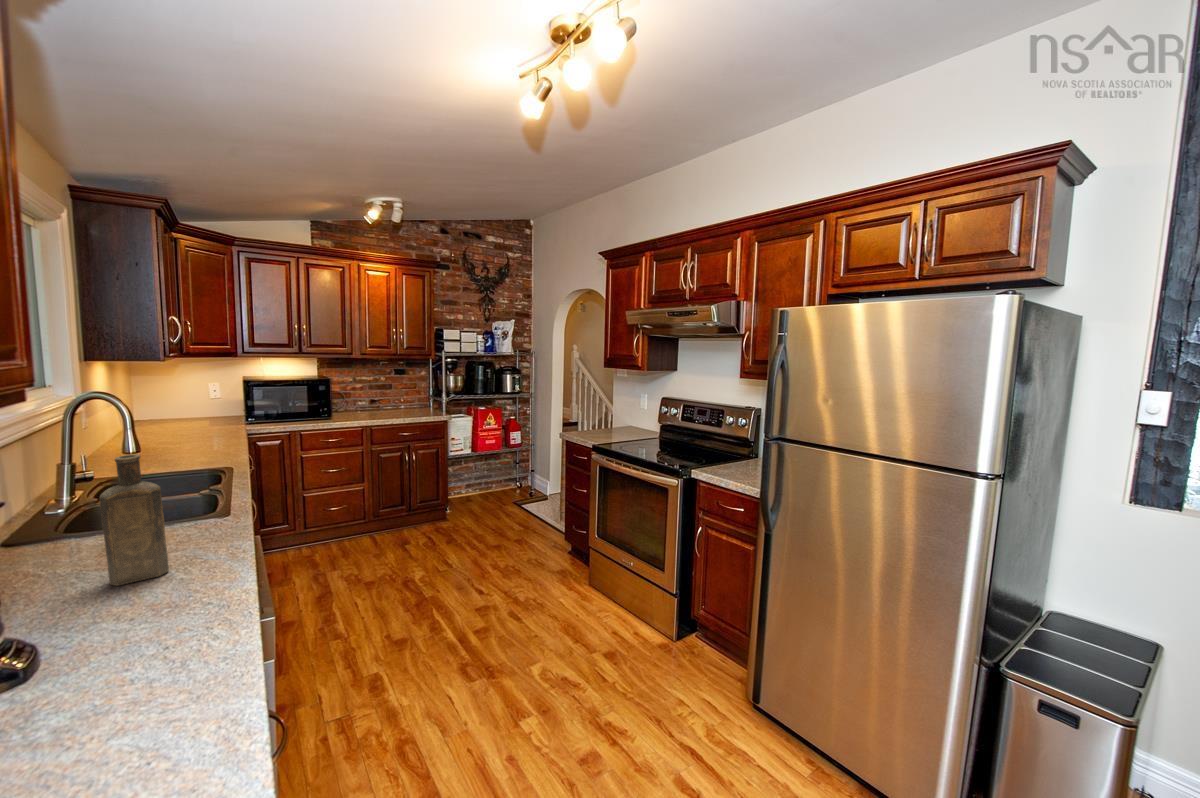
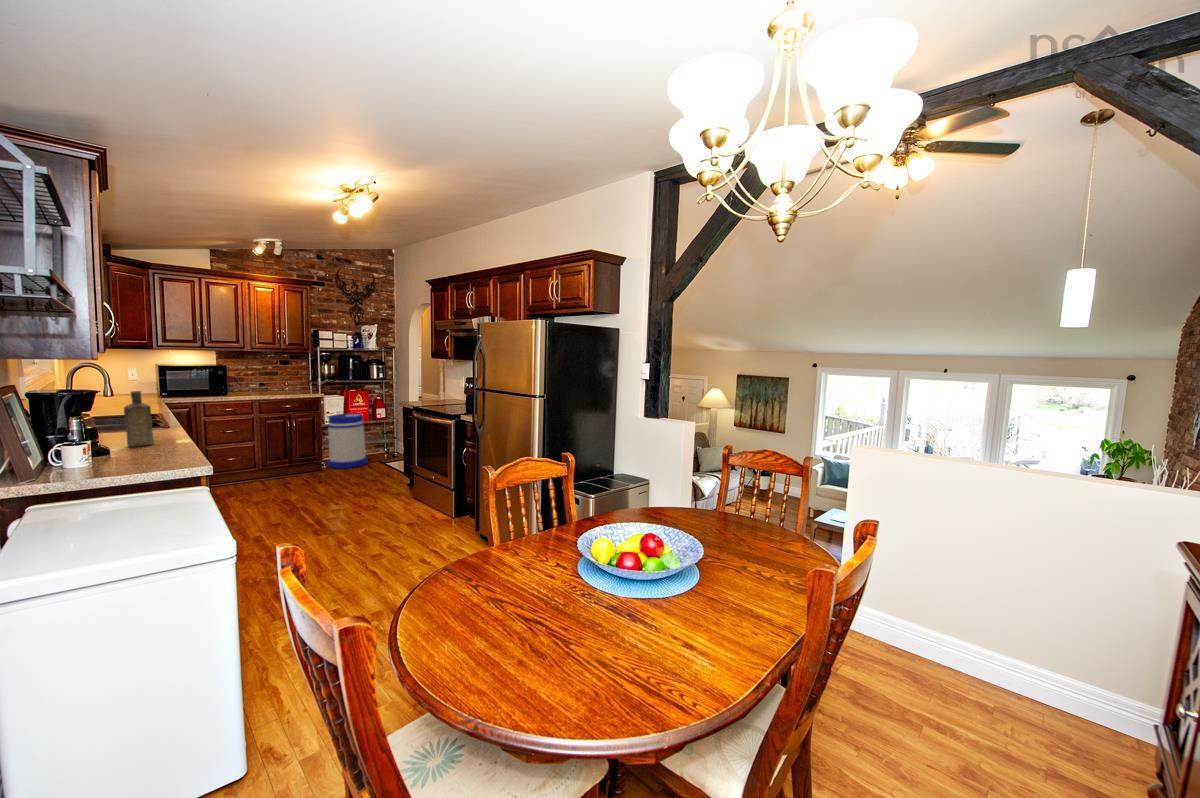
trash can: none [452,439,502,515] -> present [328,413,368,468]

